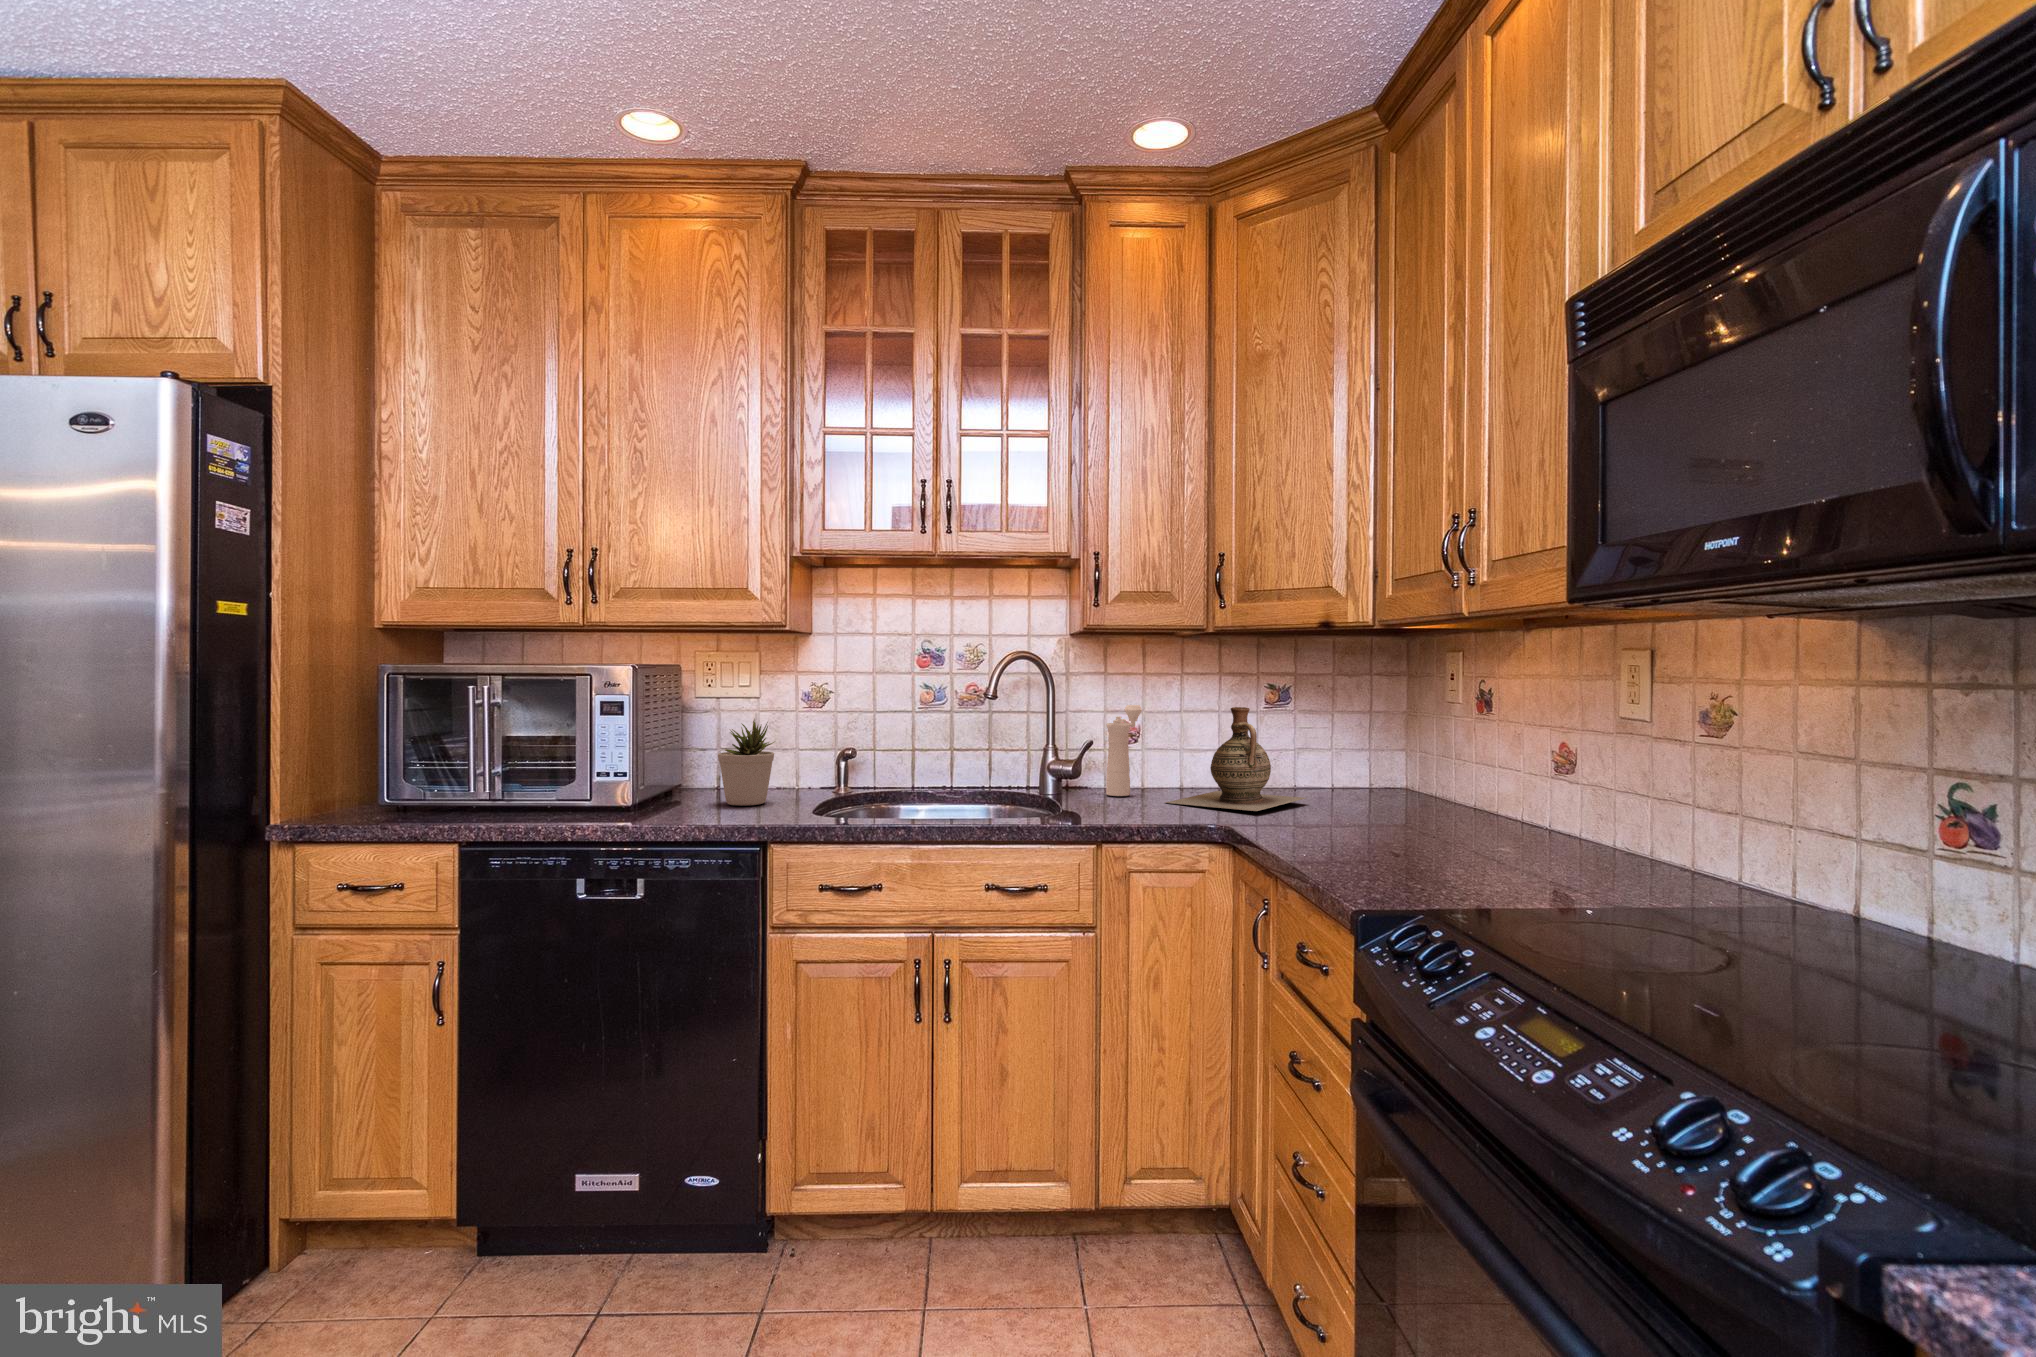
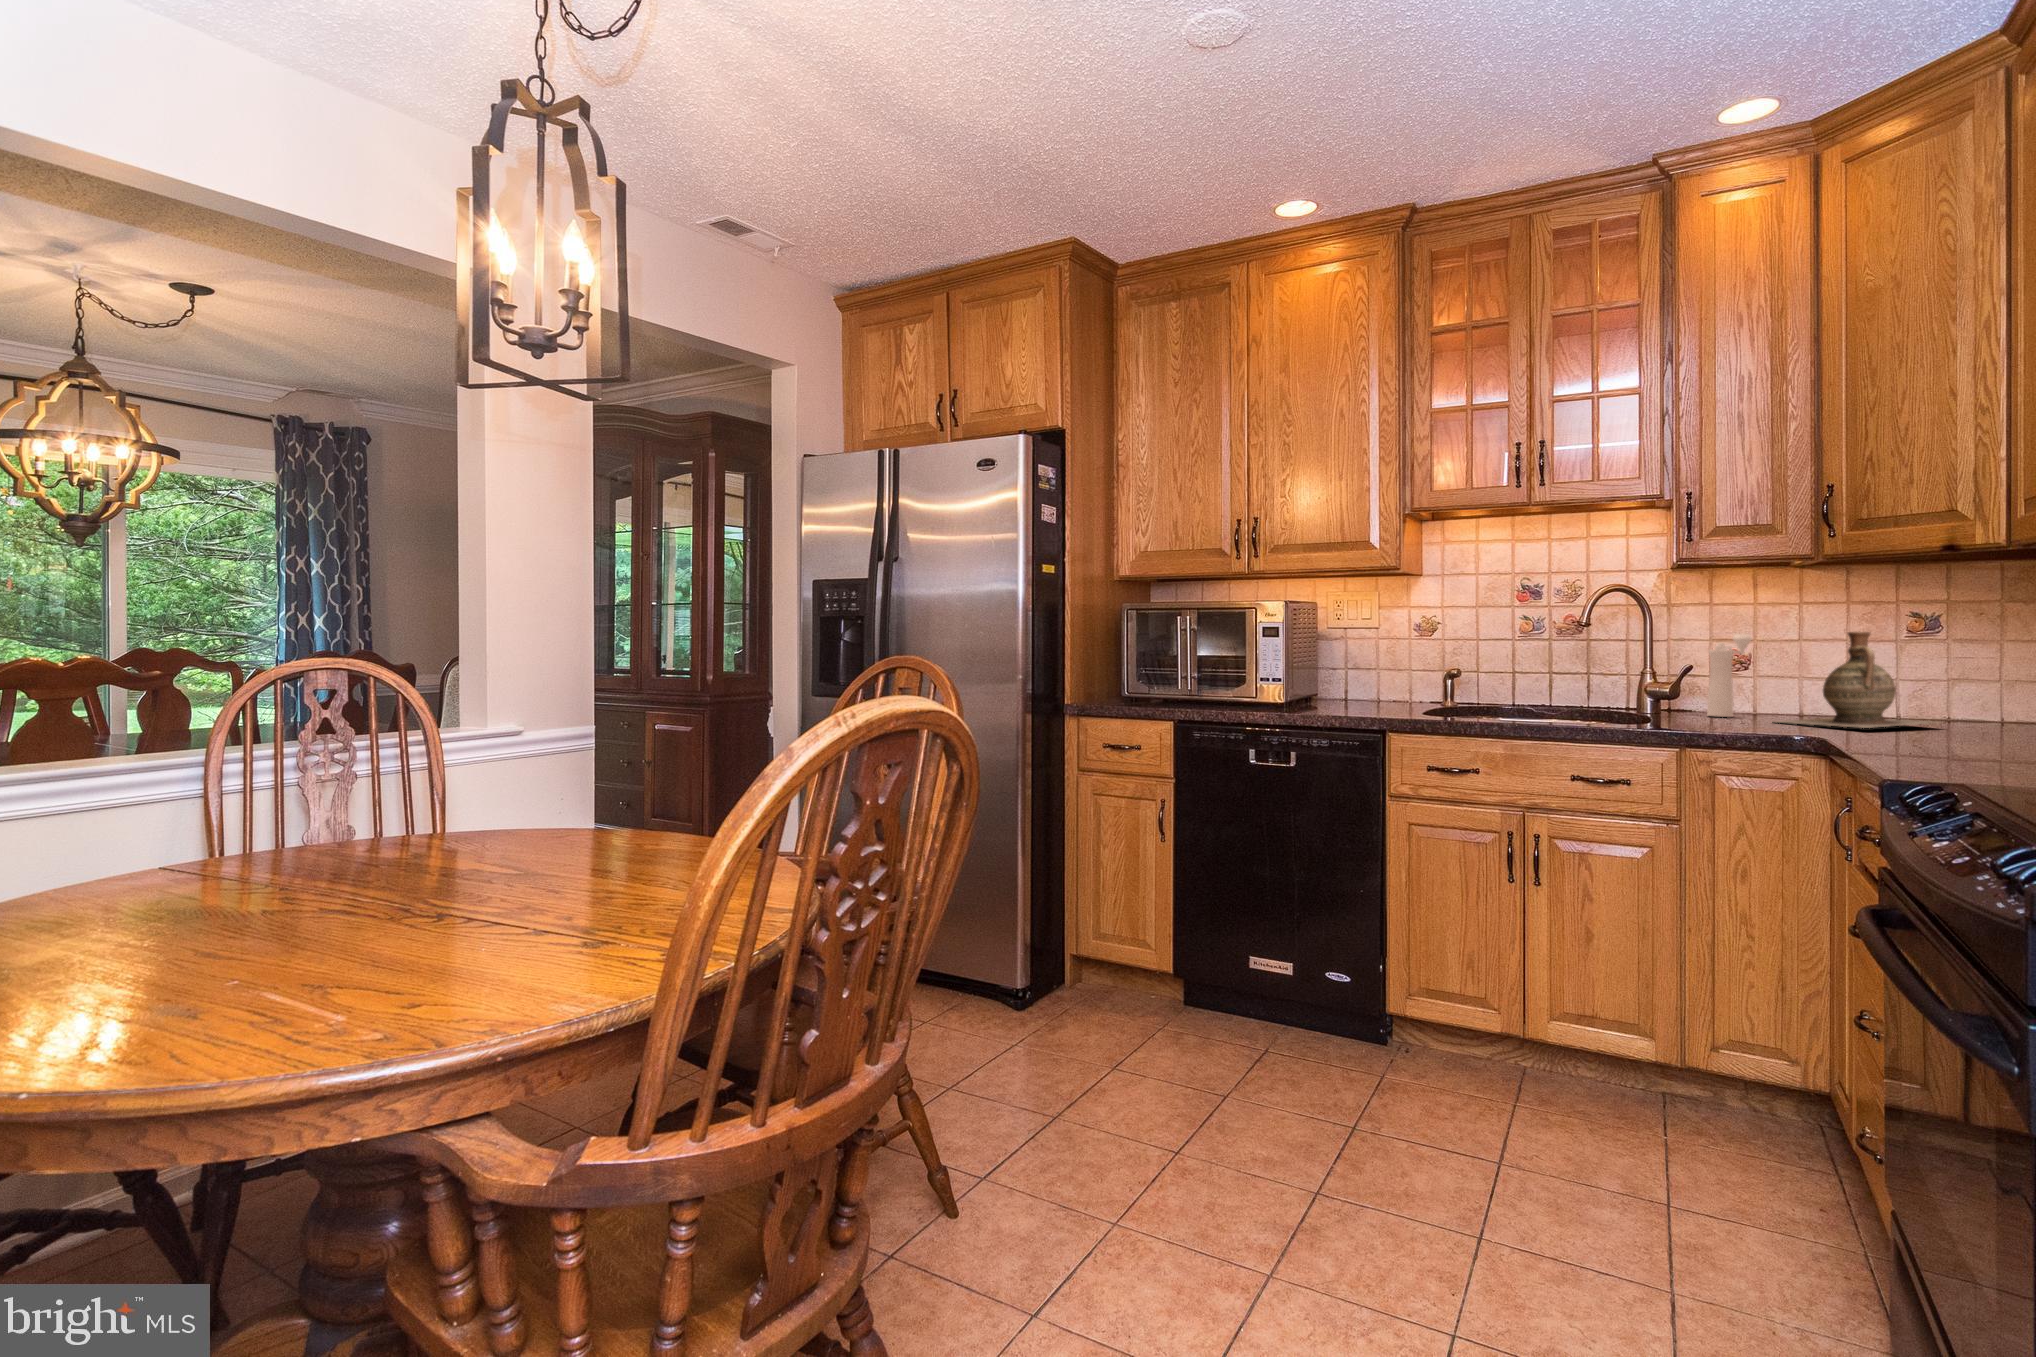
potted plant: present [718,719,774,806] -> none [1346,642,1391,710]

